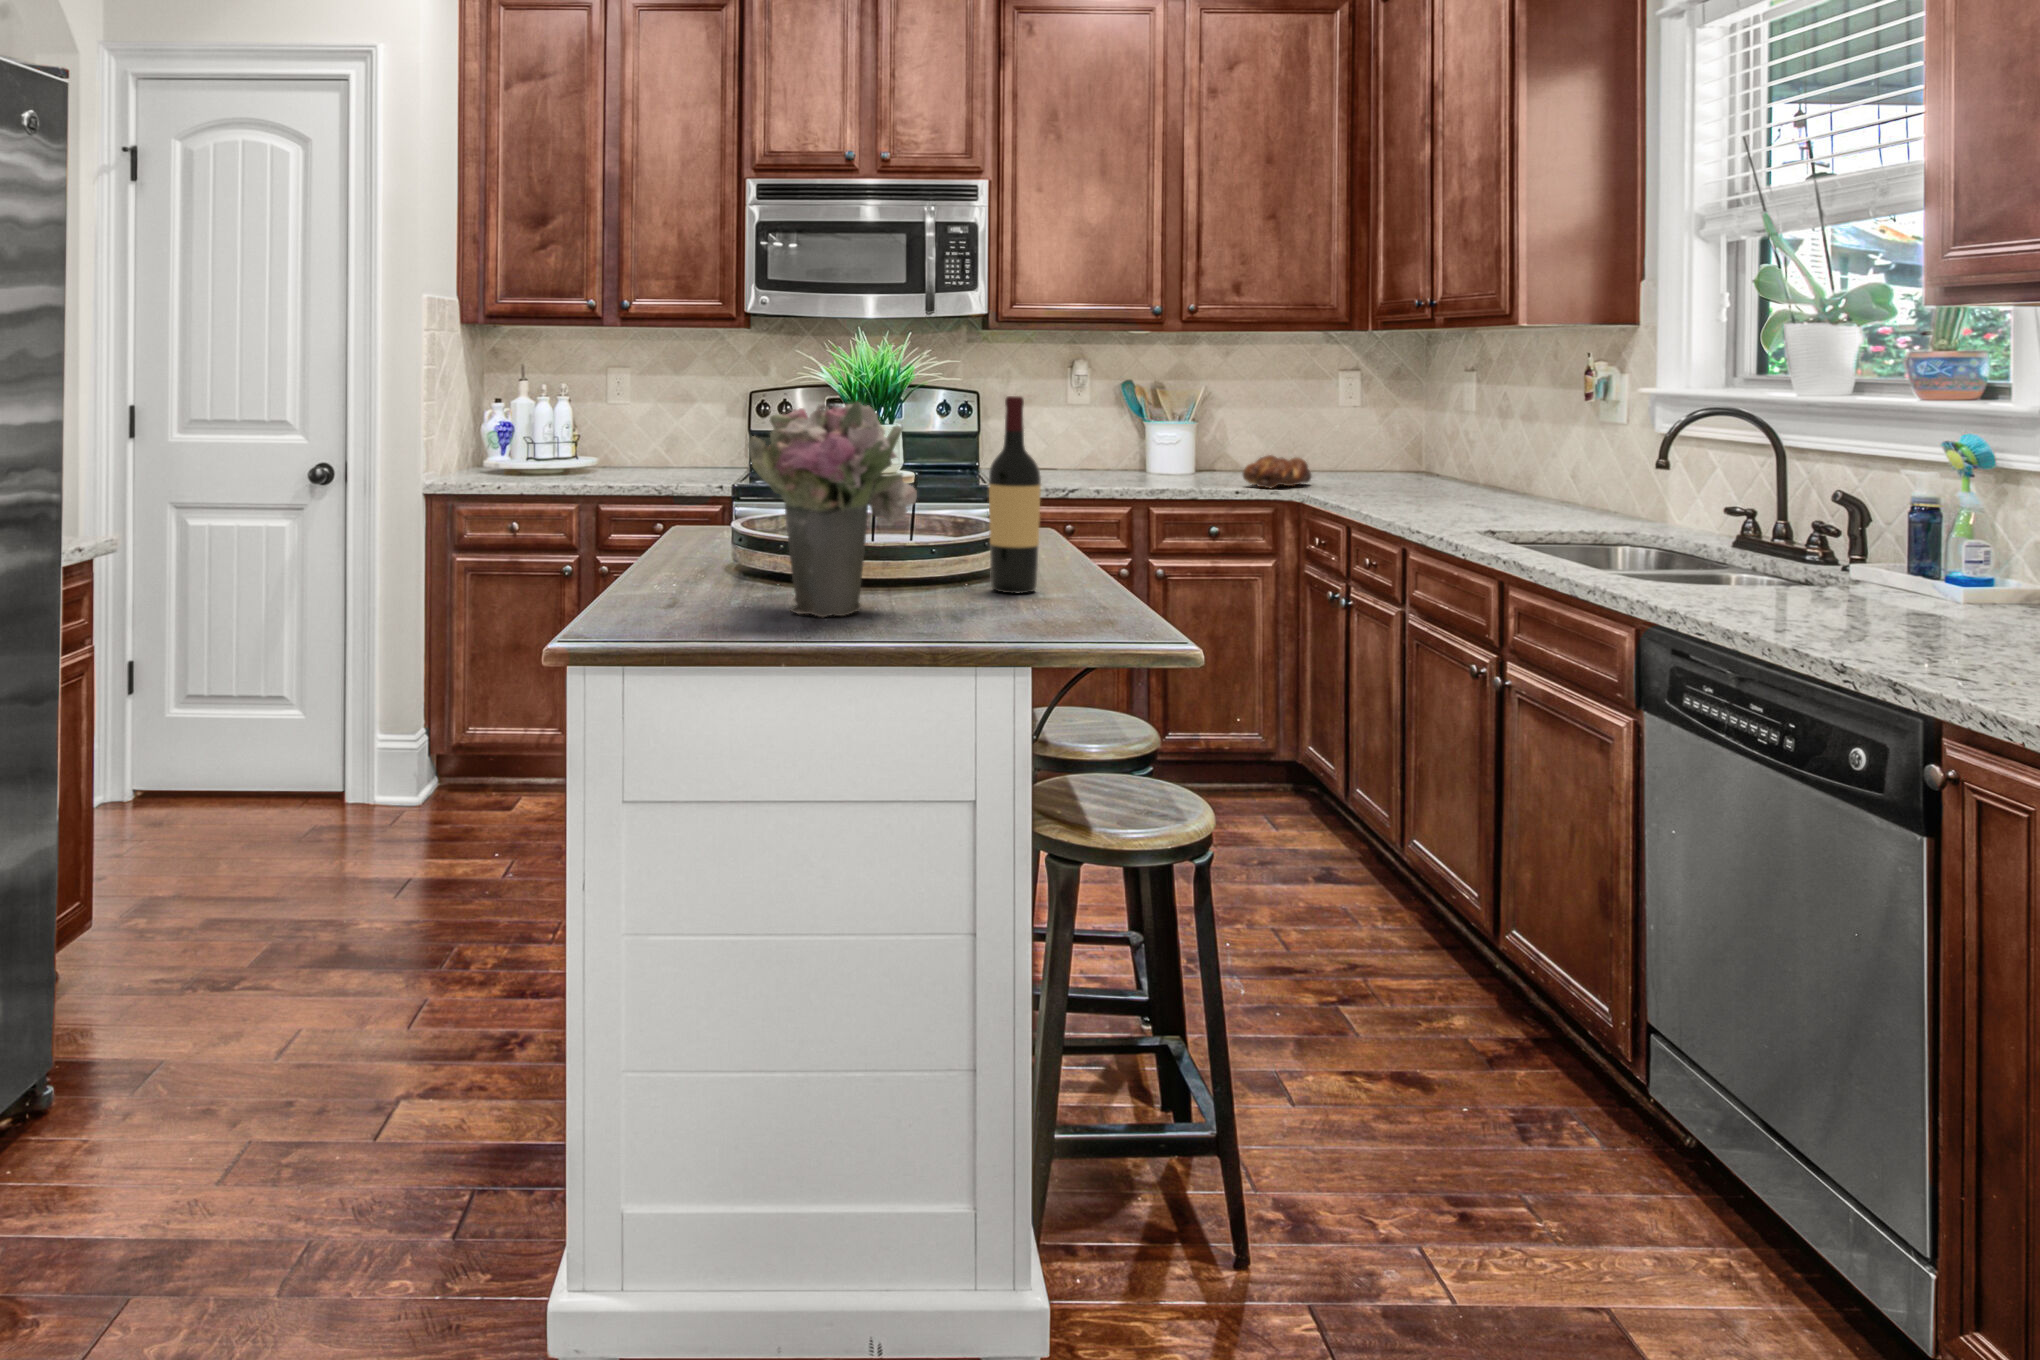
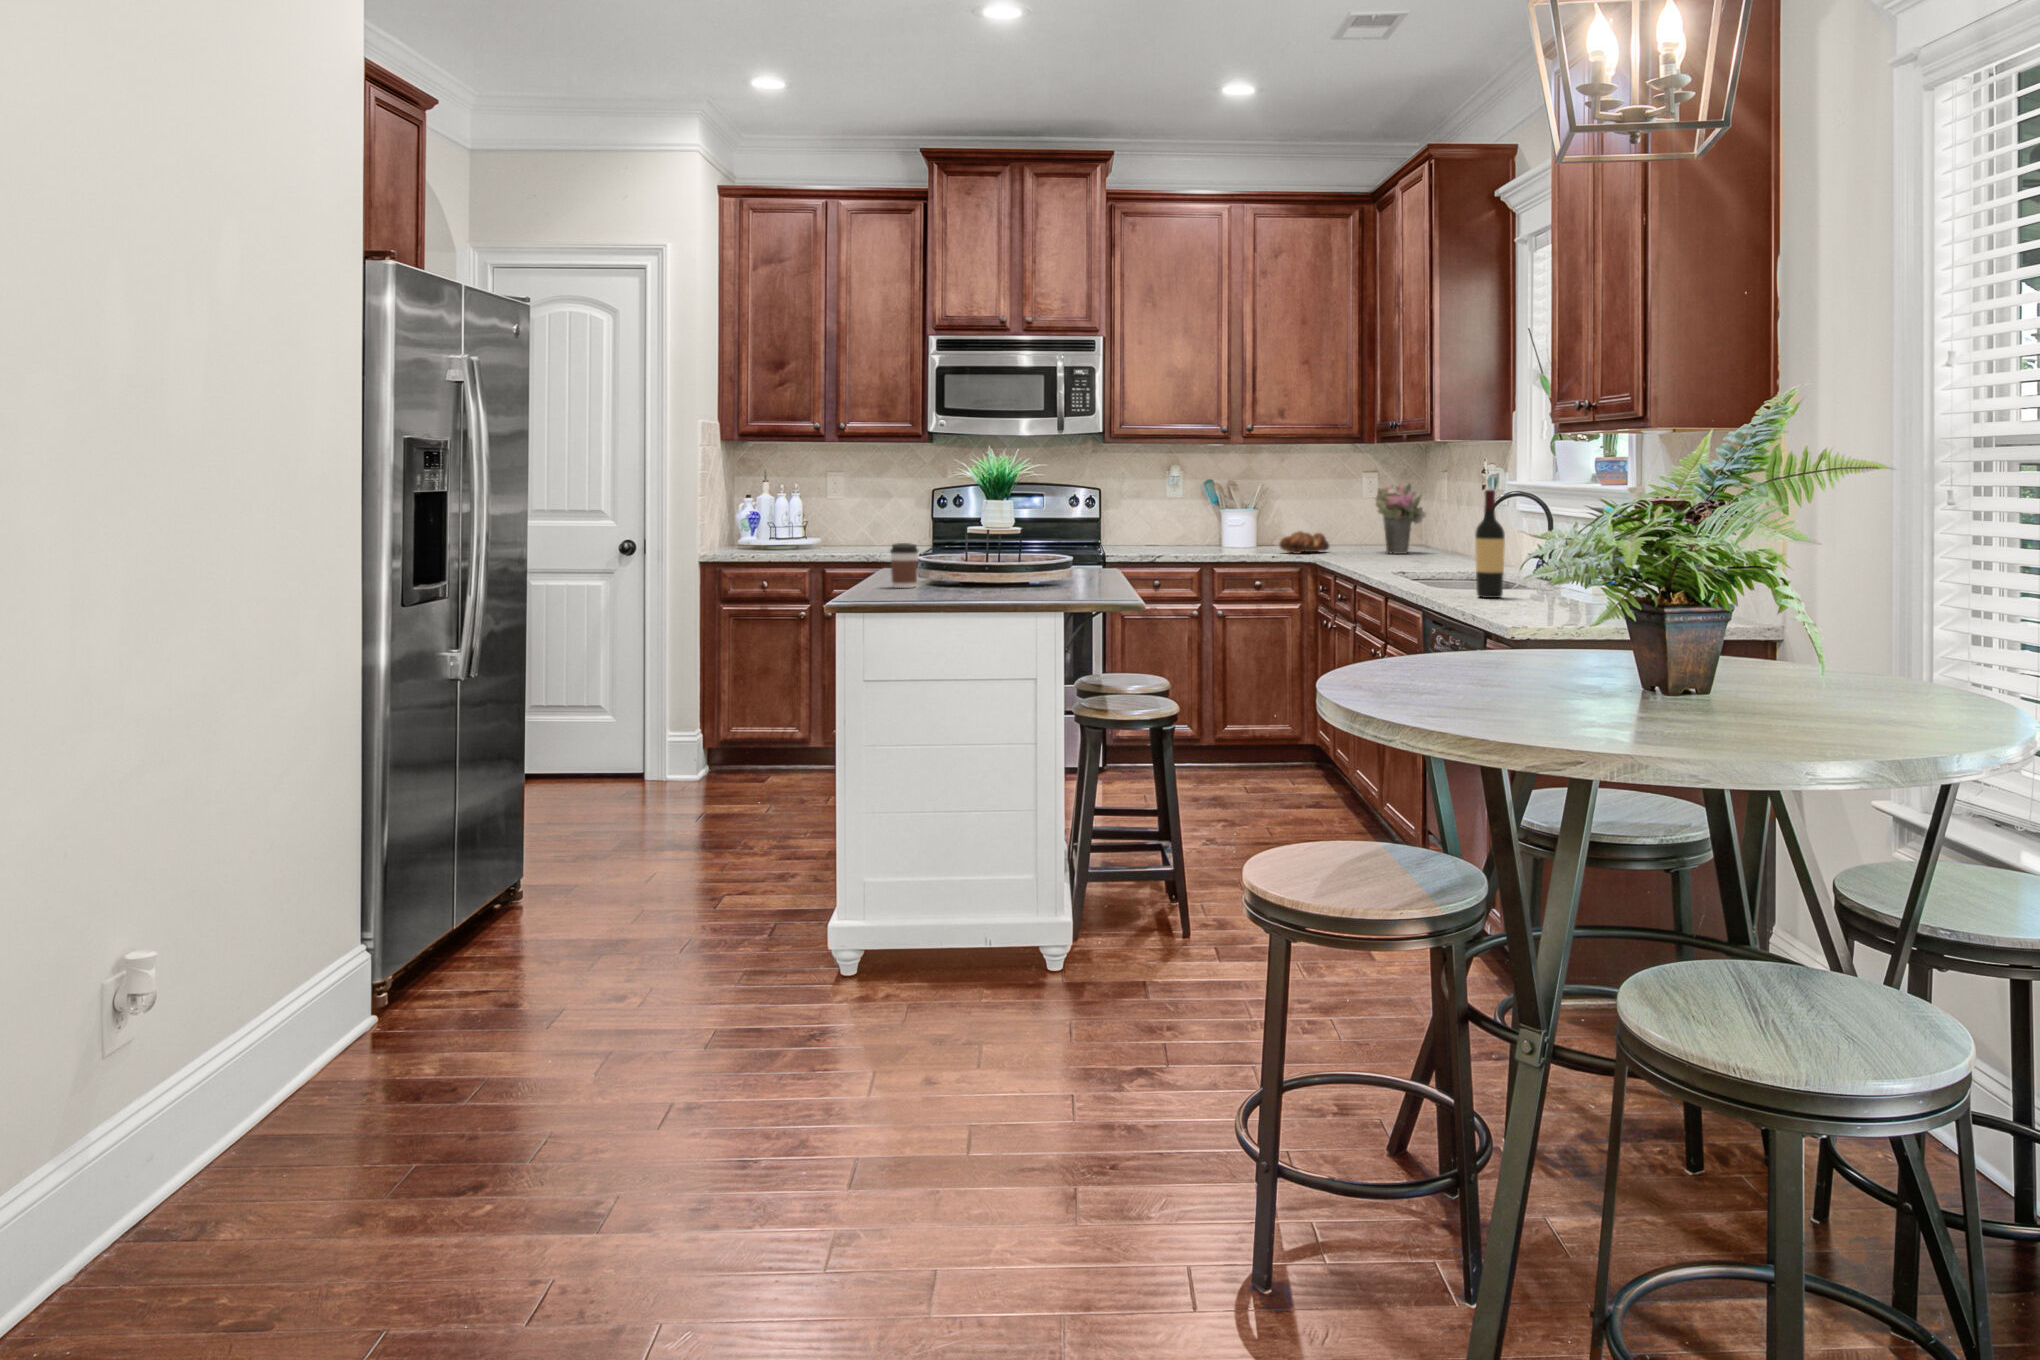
wine bottle: present [989,396,1041,593] -> present [1475,490,1505,598]
flower bouquet: present [748,402,917,617] -> present [1376,484,1426,554]
coffee cup: none [690,506,739,587] -> present [890,543,918,588]

